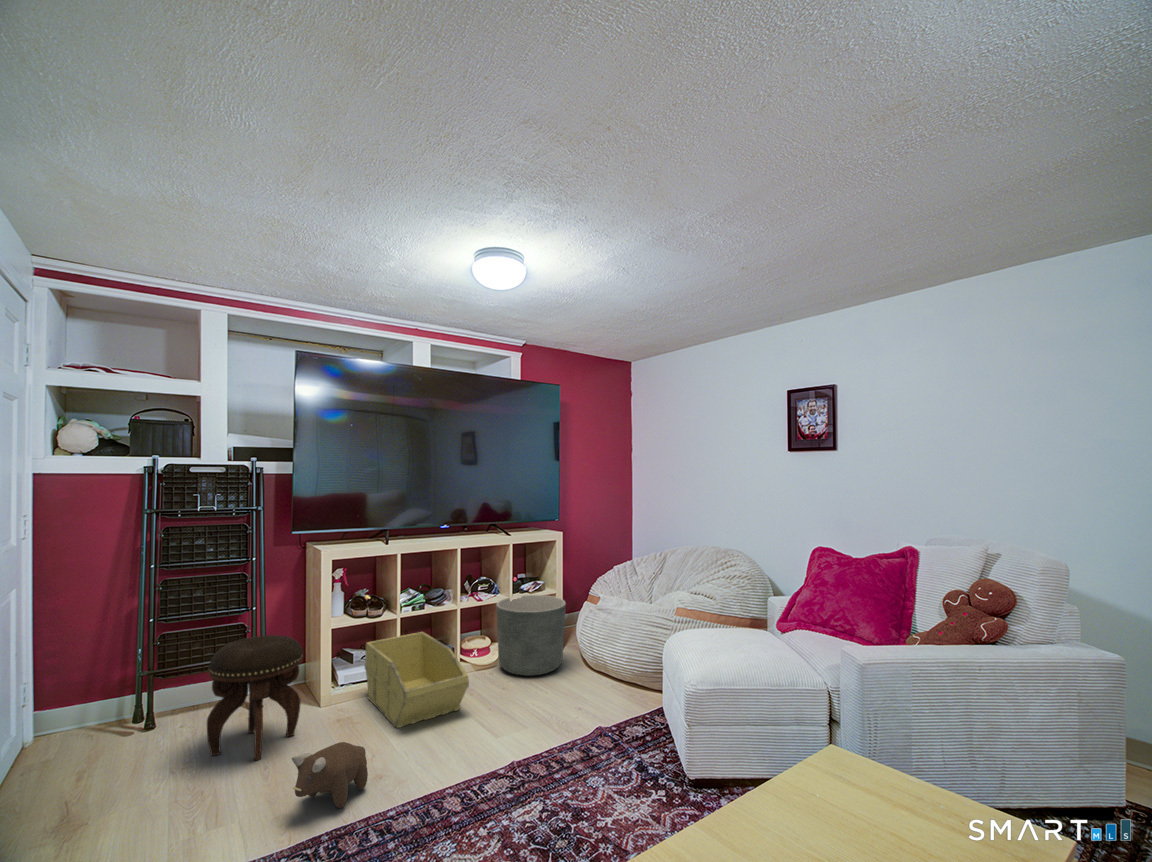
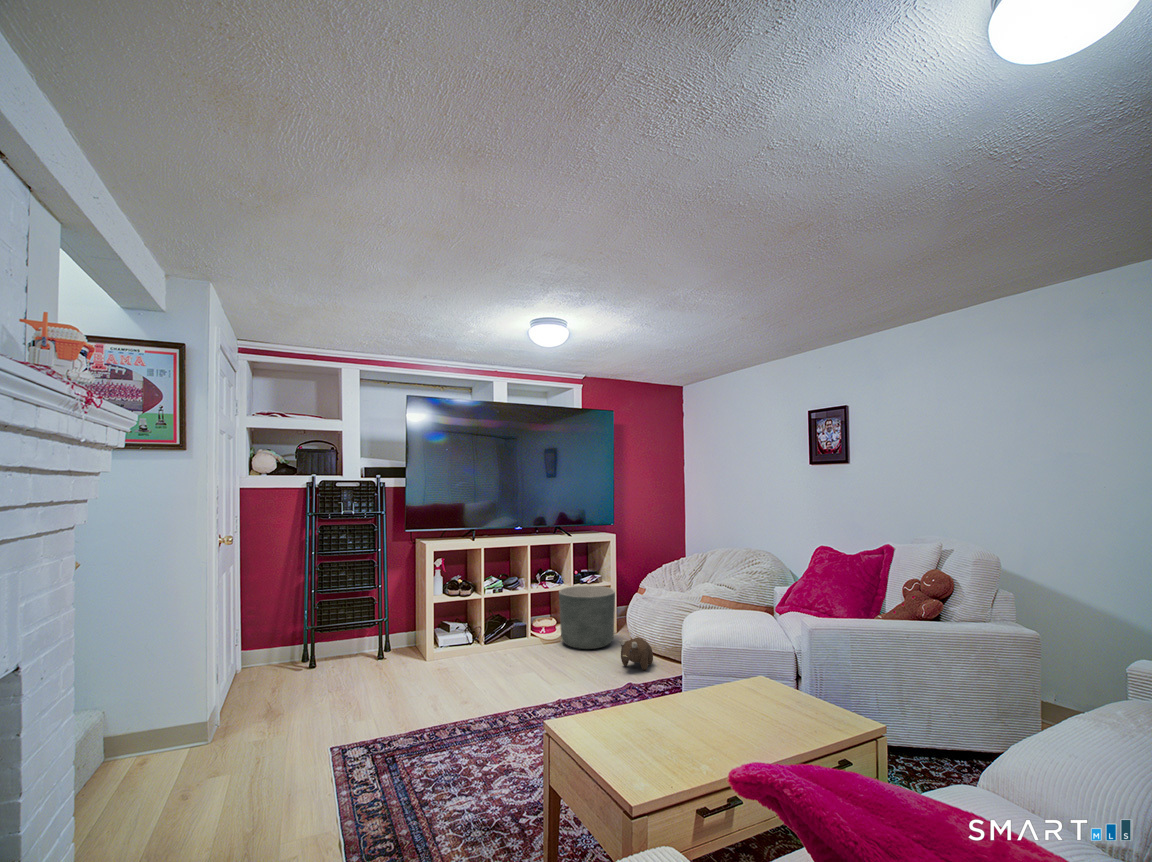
storage bin: present [365,632,469,728] -> none [457,610,533,677]
footstool: present [207,635,303,760] -> none [352,604,414,688]
plush toy: present [292,742,368,808] -> present [619,638,653,670]

